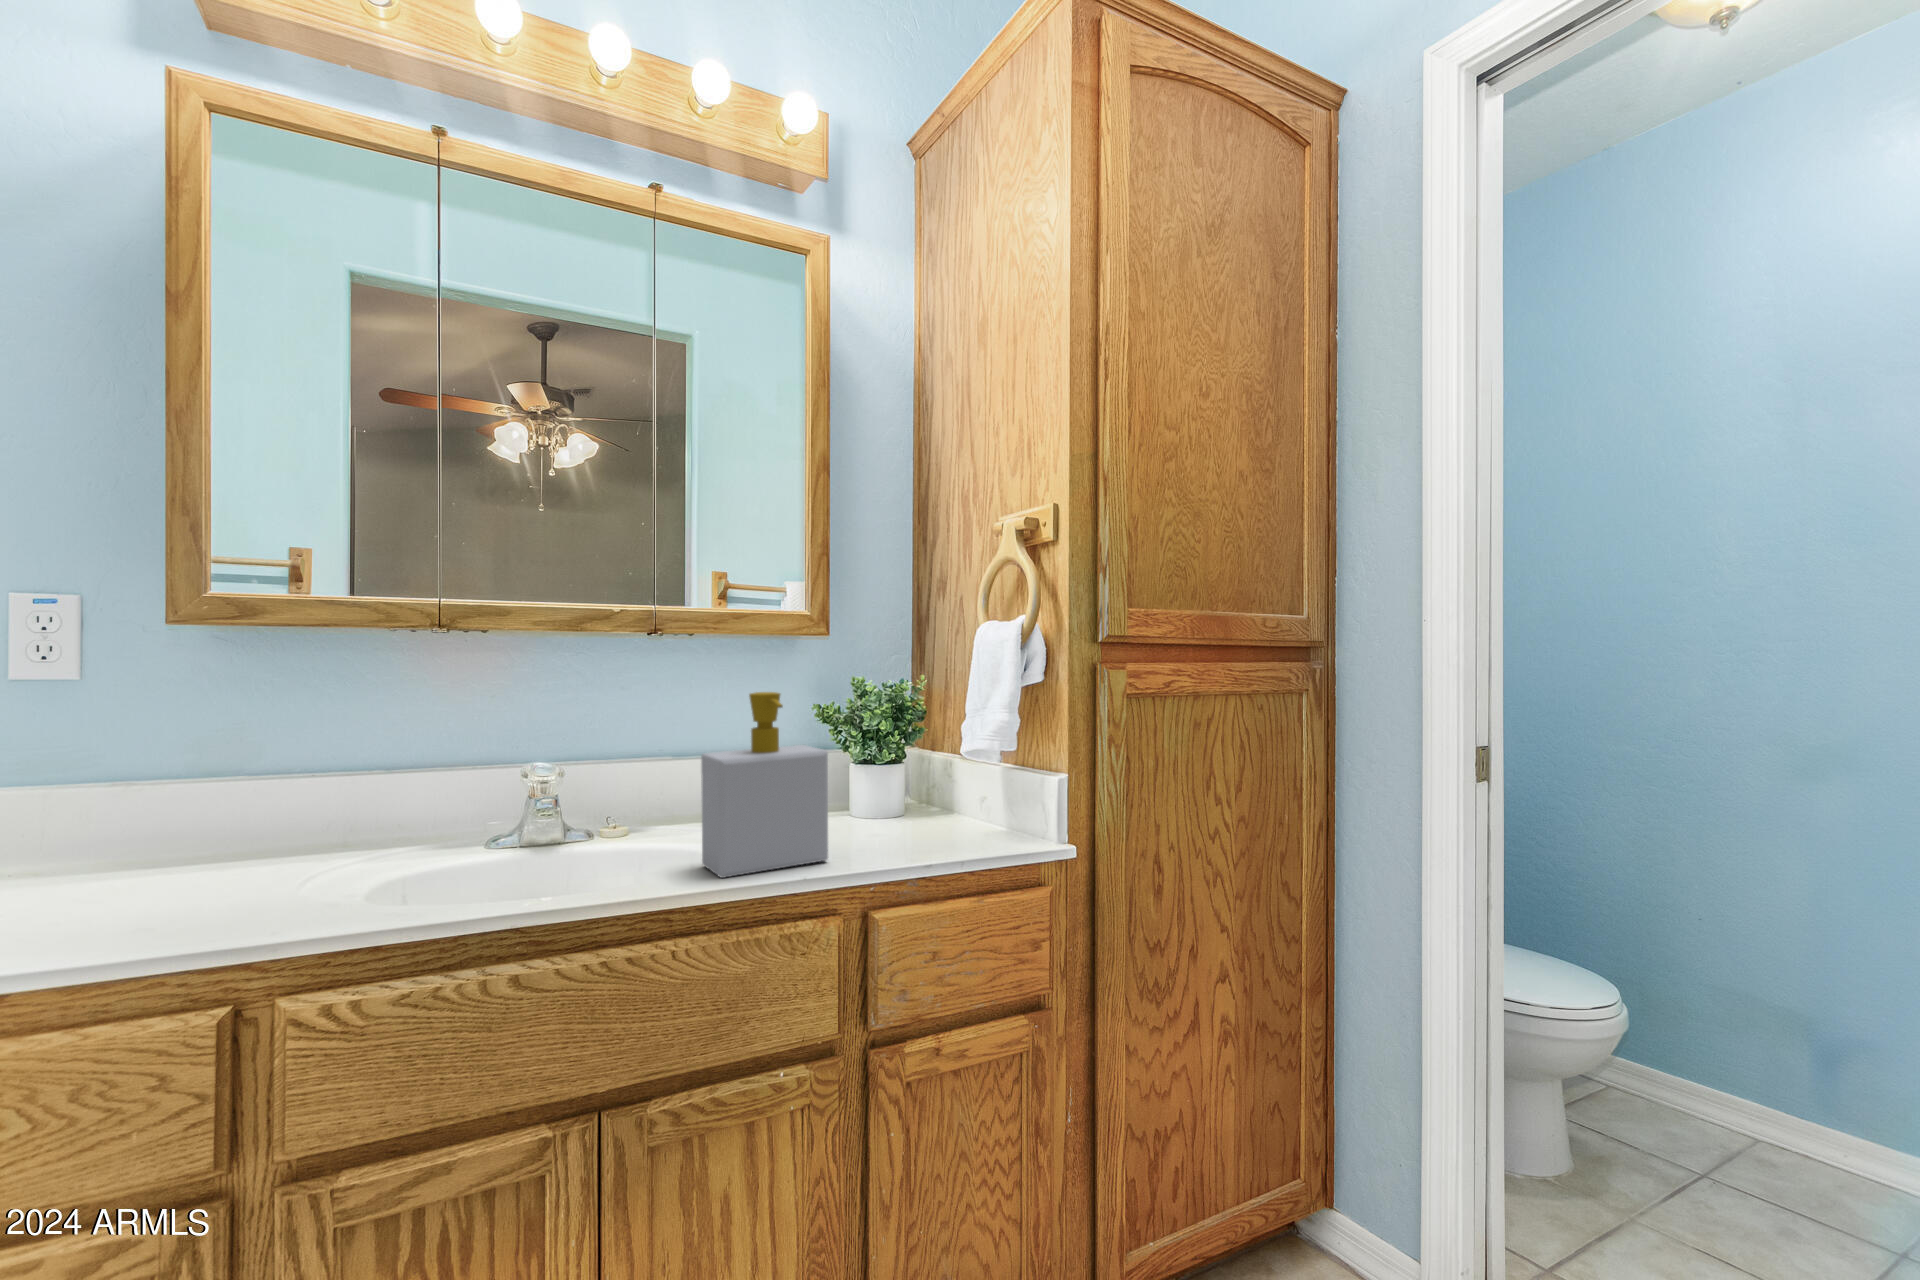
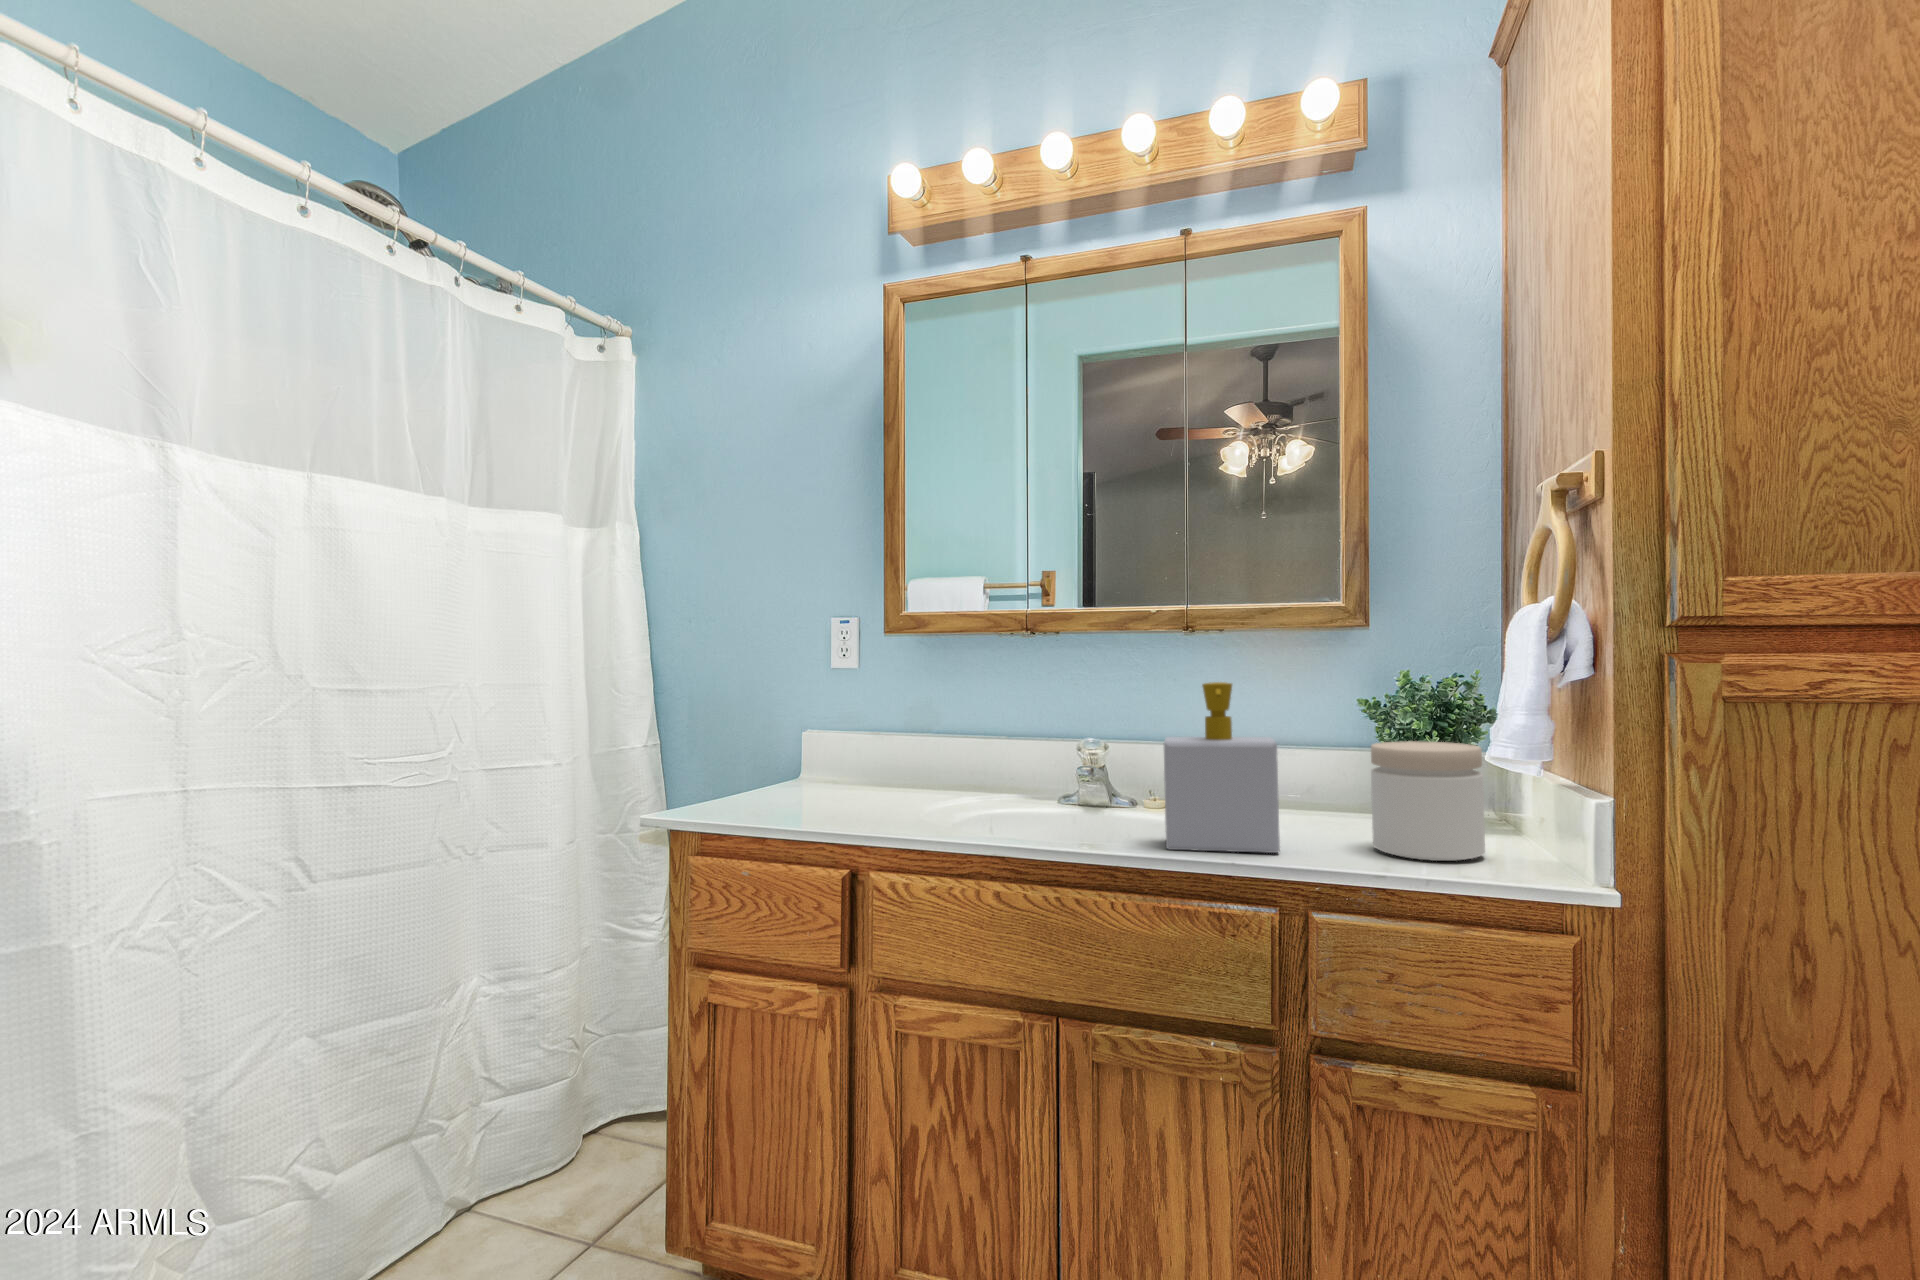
jar: none [883,738,971,844] -> present [1371,741,1485,861]

